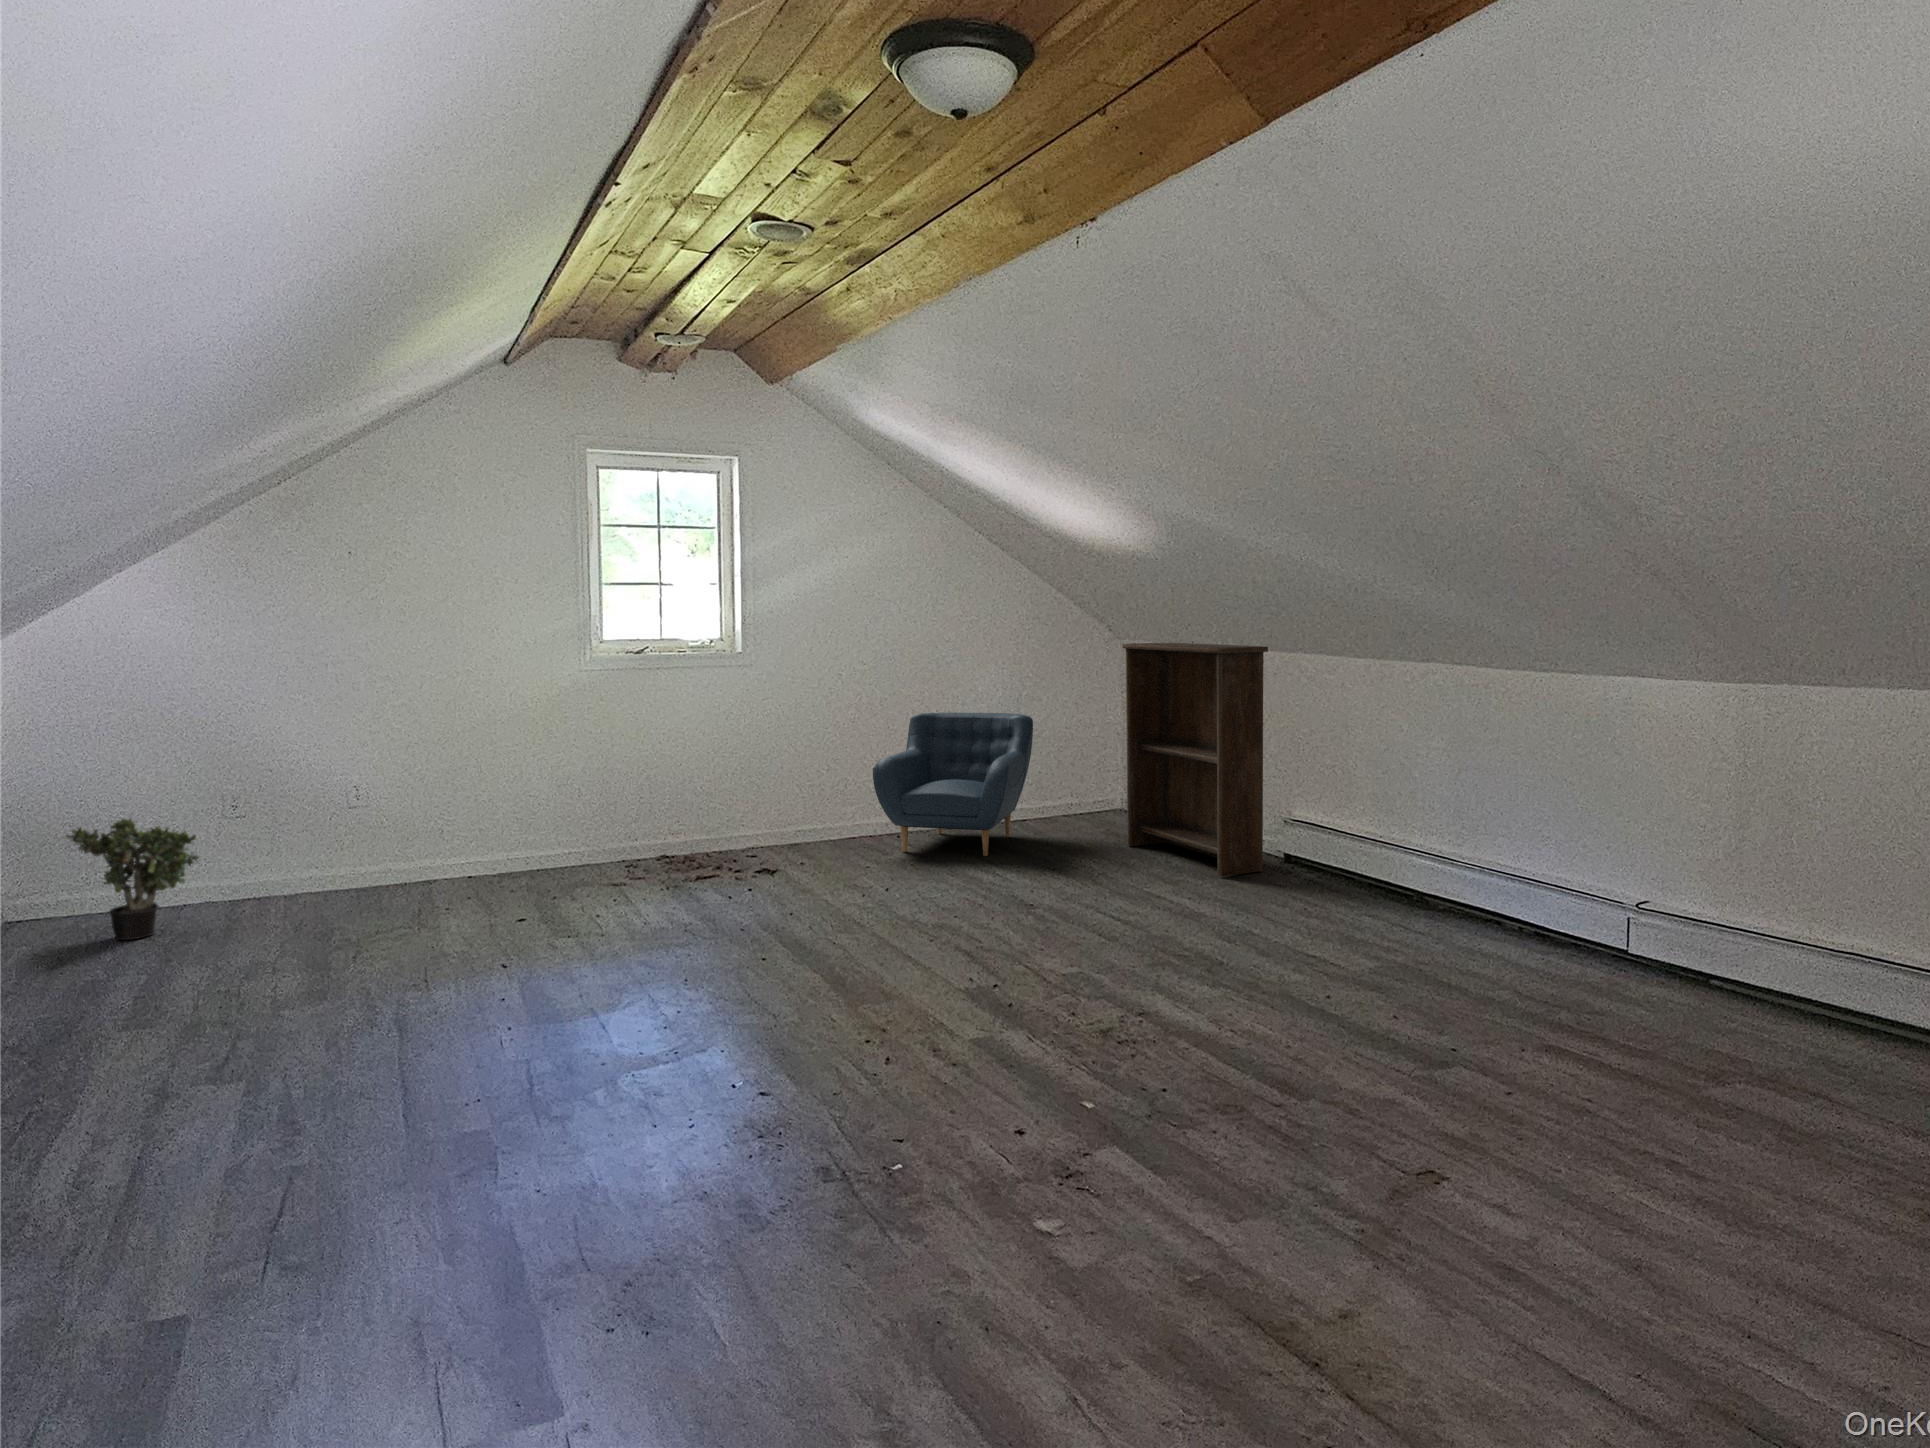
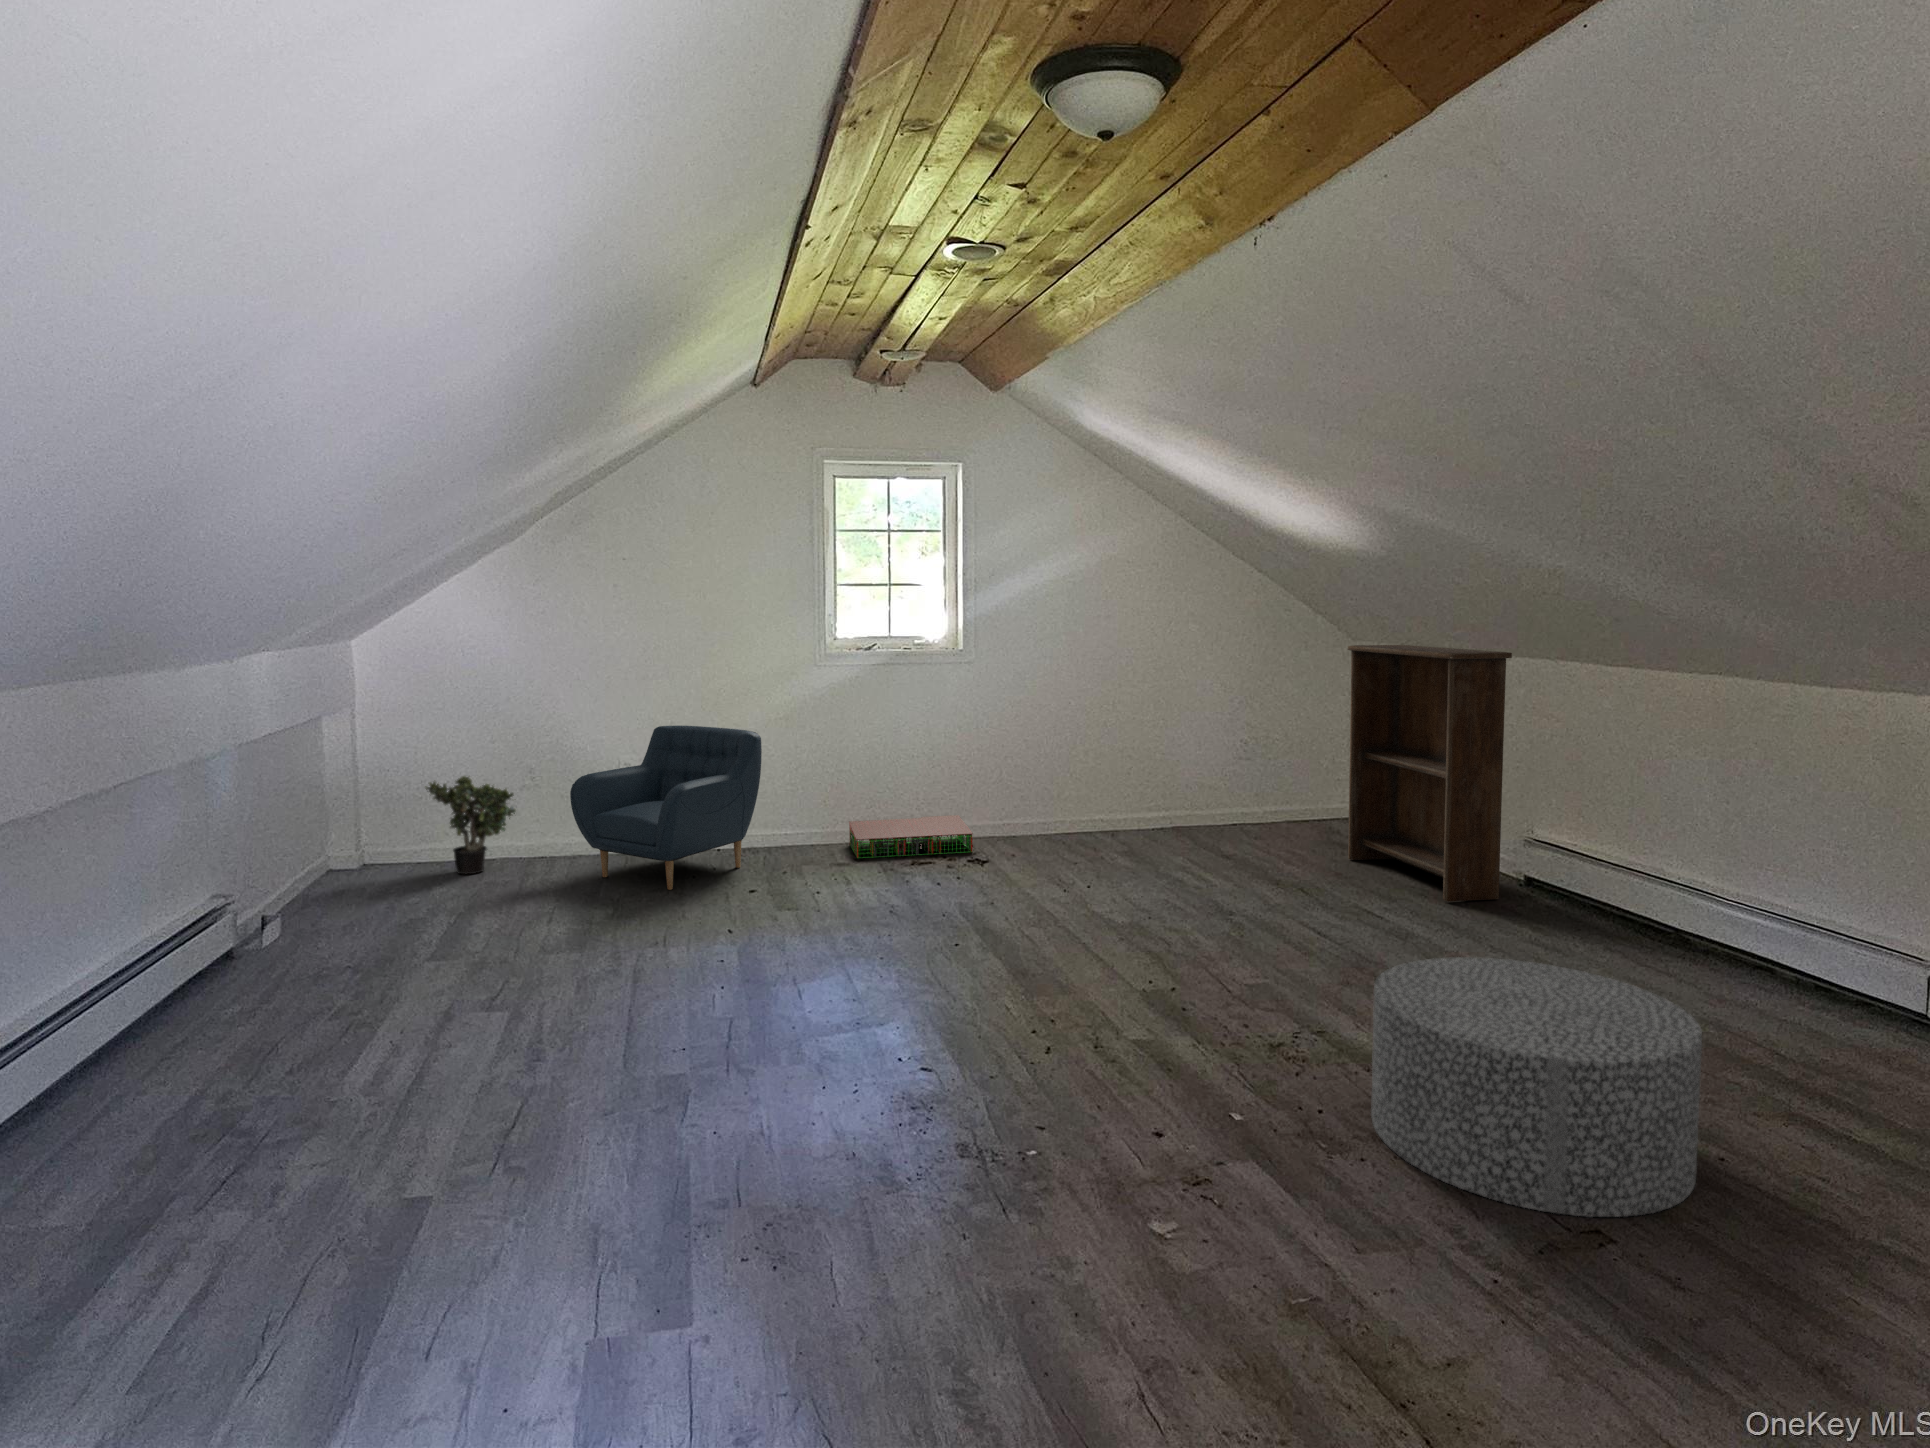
armchair: present [873,712,1033,856] -> present [570,726,762,890]
storage bin: none [622,829,763,882] -> present [849,815,973,858]
ottoman: none [1206,918,1477,1139] -> present [1371,957,1702,1217]

